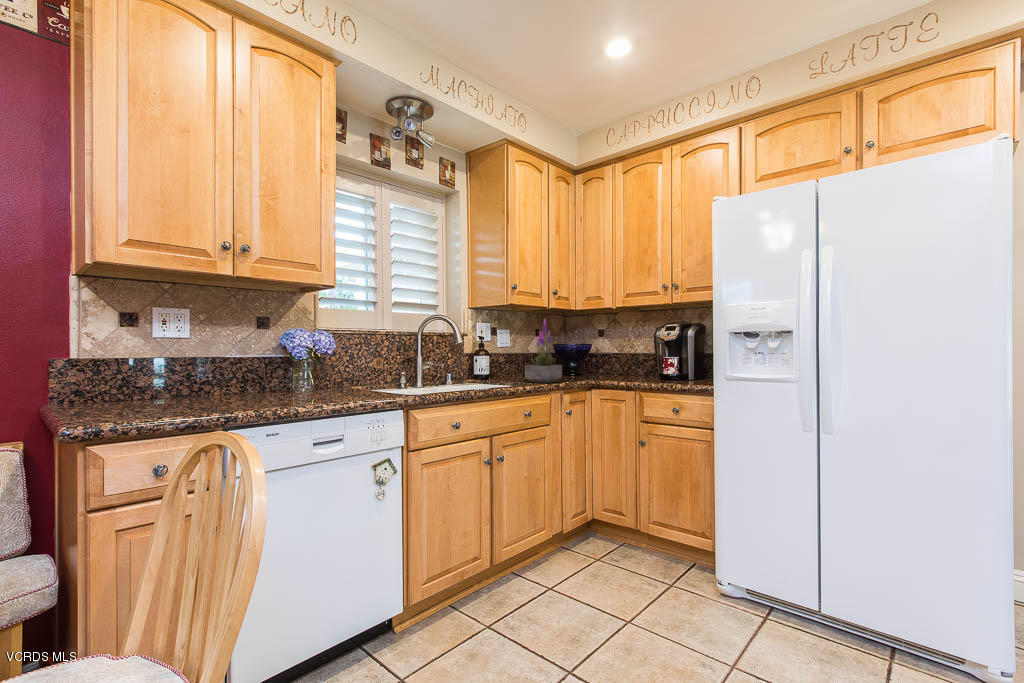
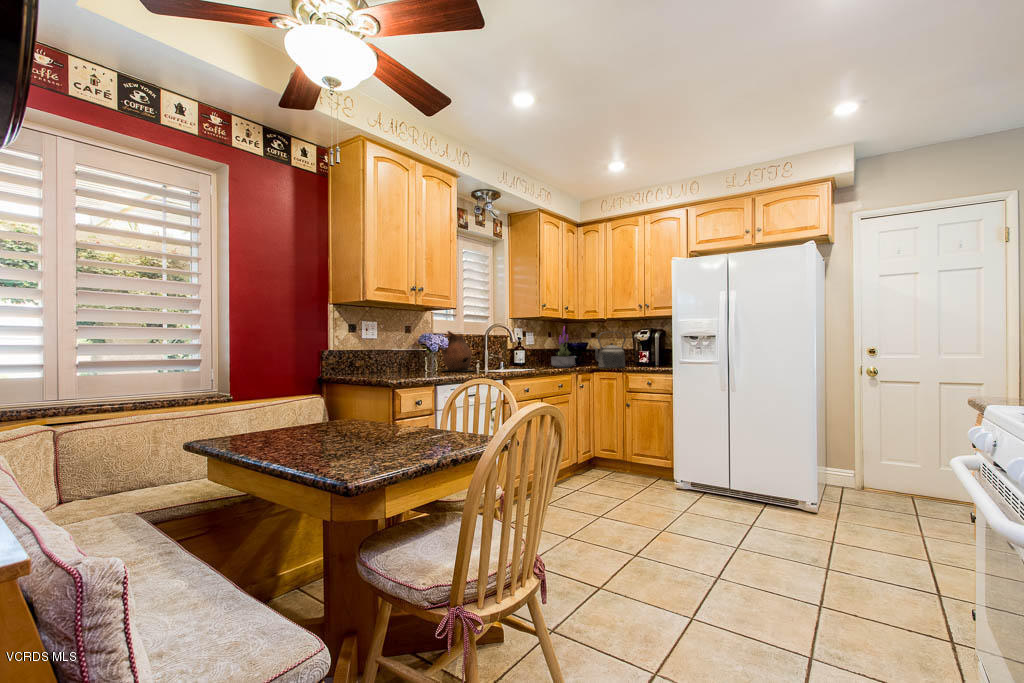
ceramic pitcher: none [316,325,383,393] -> present [441,331,473,371]
kettle: none [588,327,641,384] -> present [593,332,626,368]

